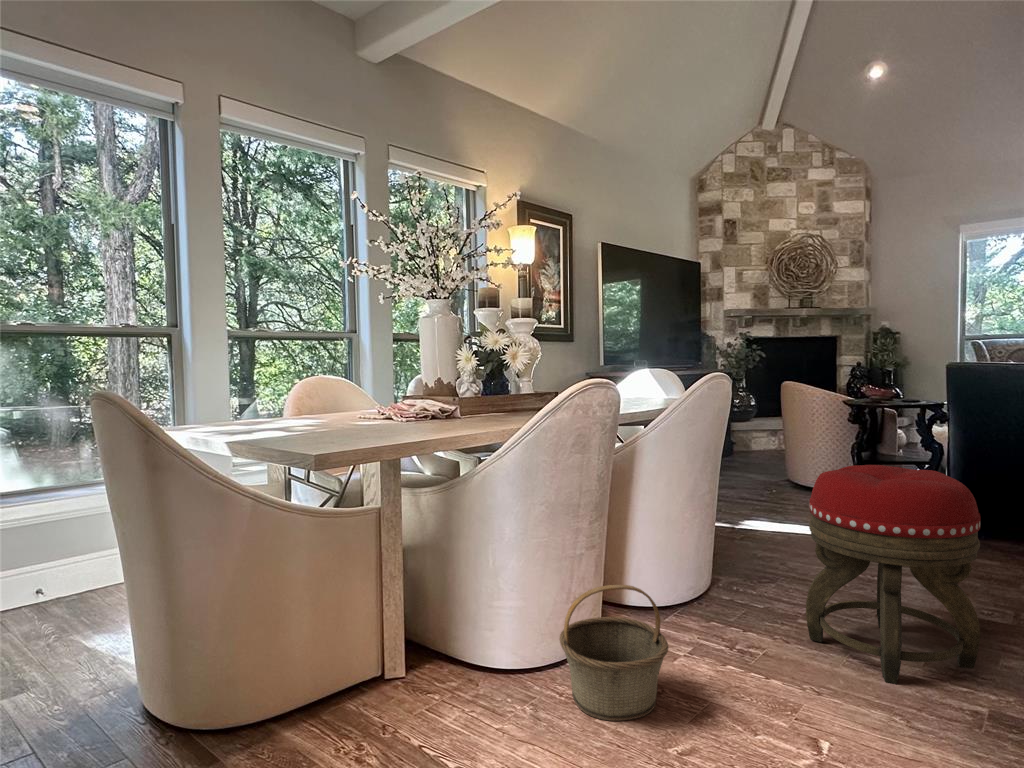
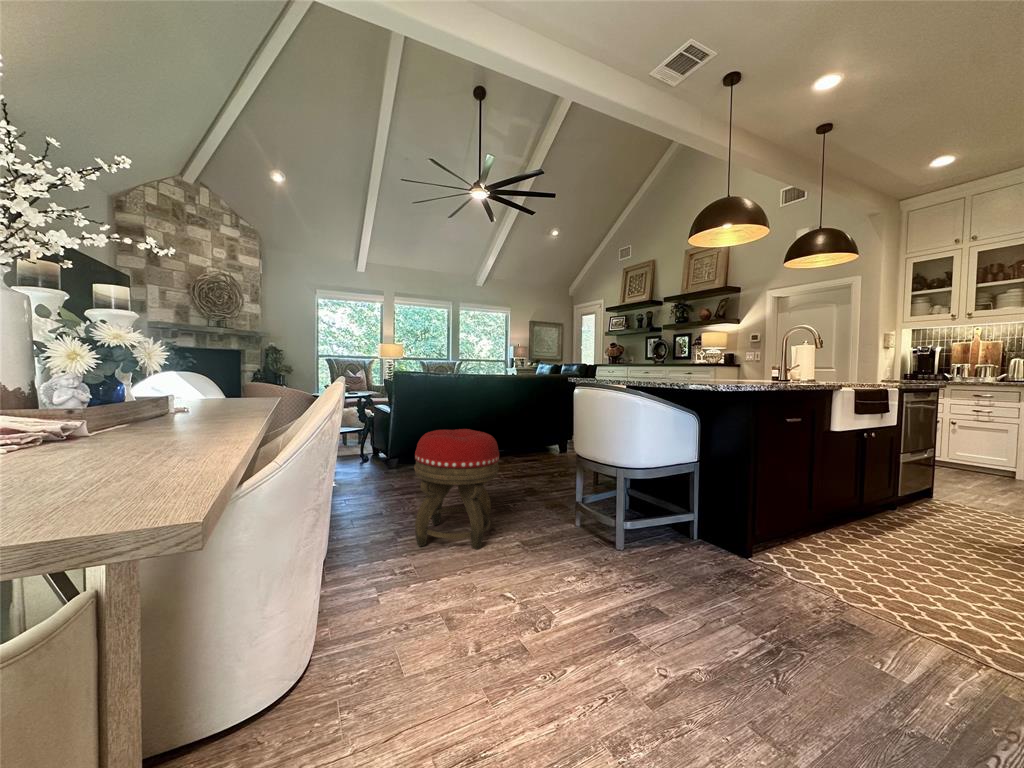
basket: present [559,585,669,721] -> none [339,551,436,679]

